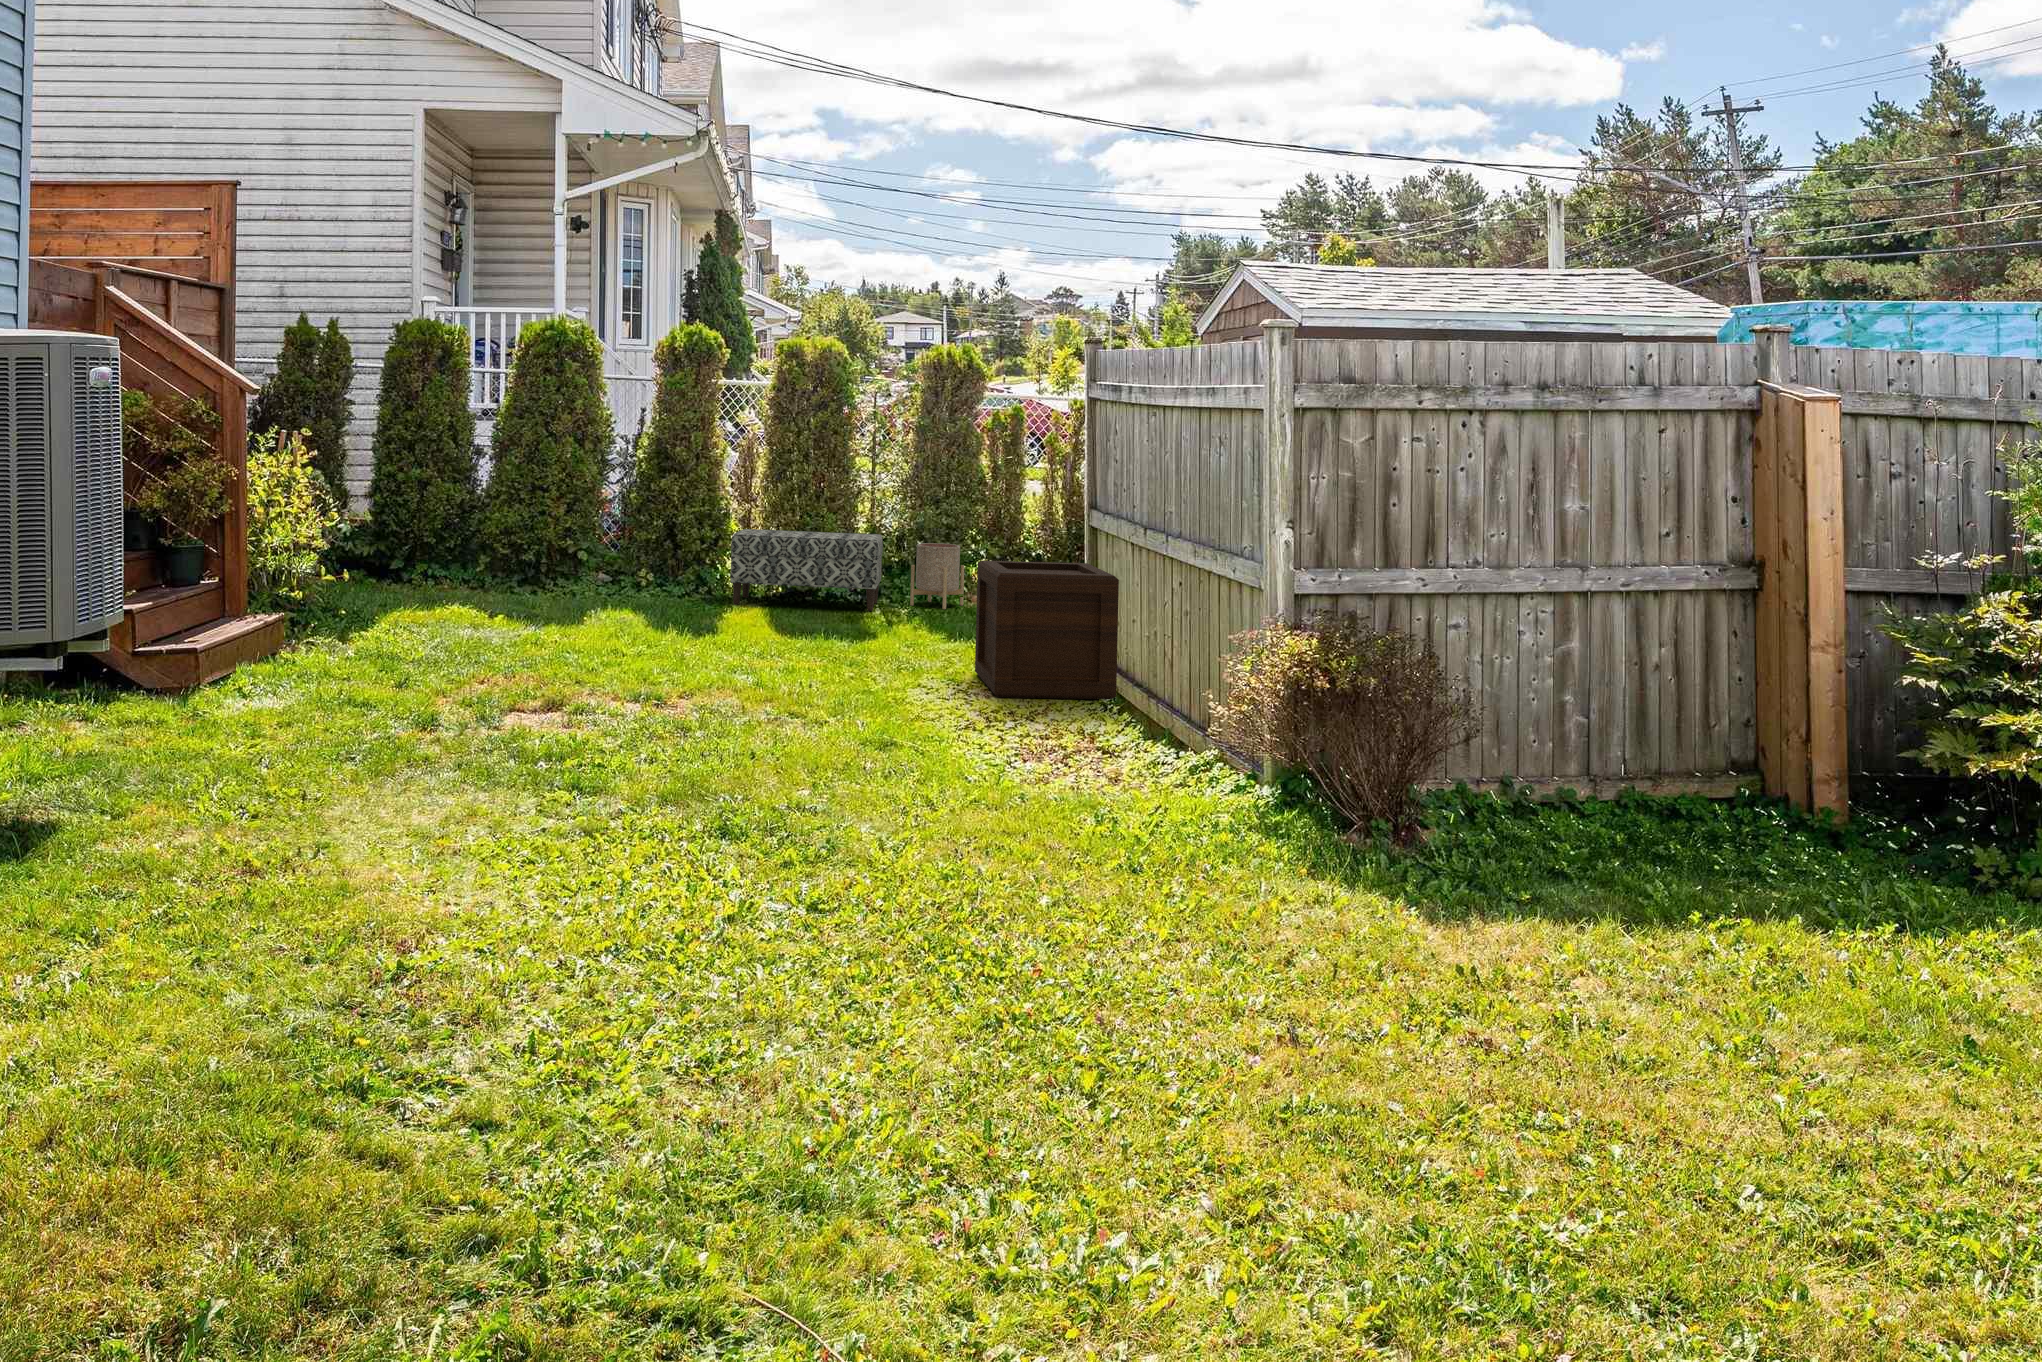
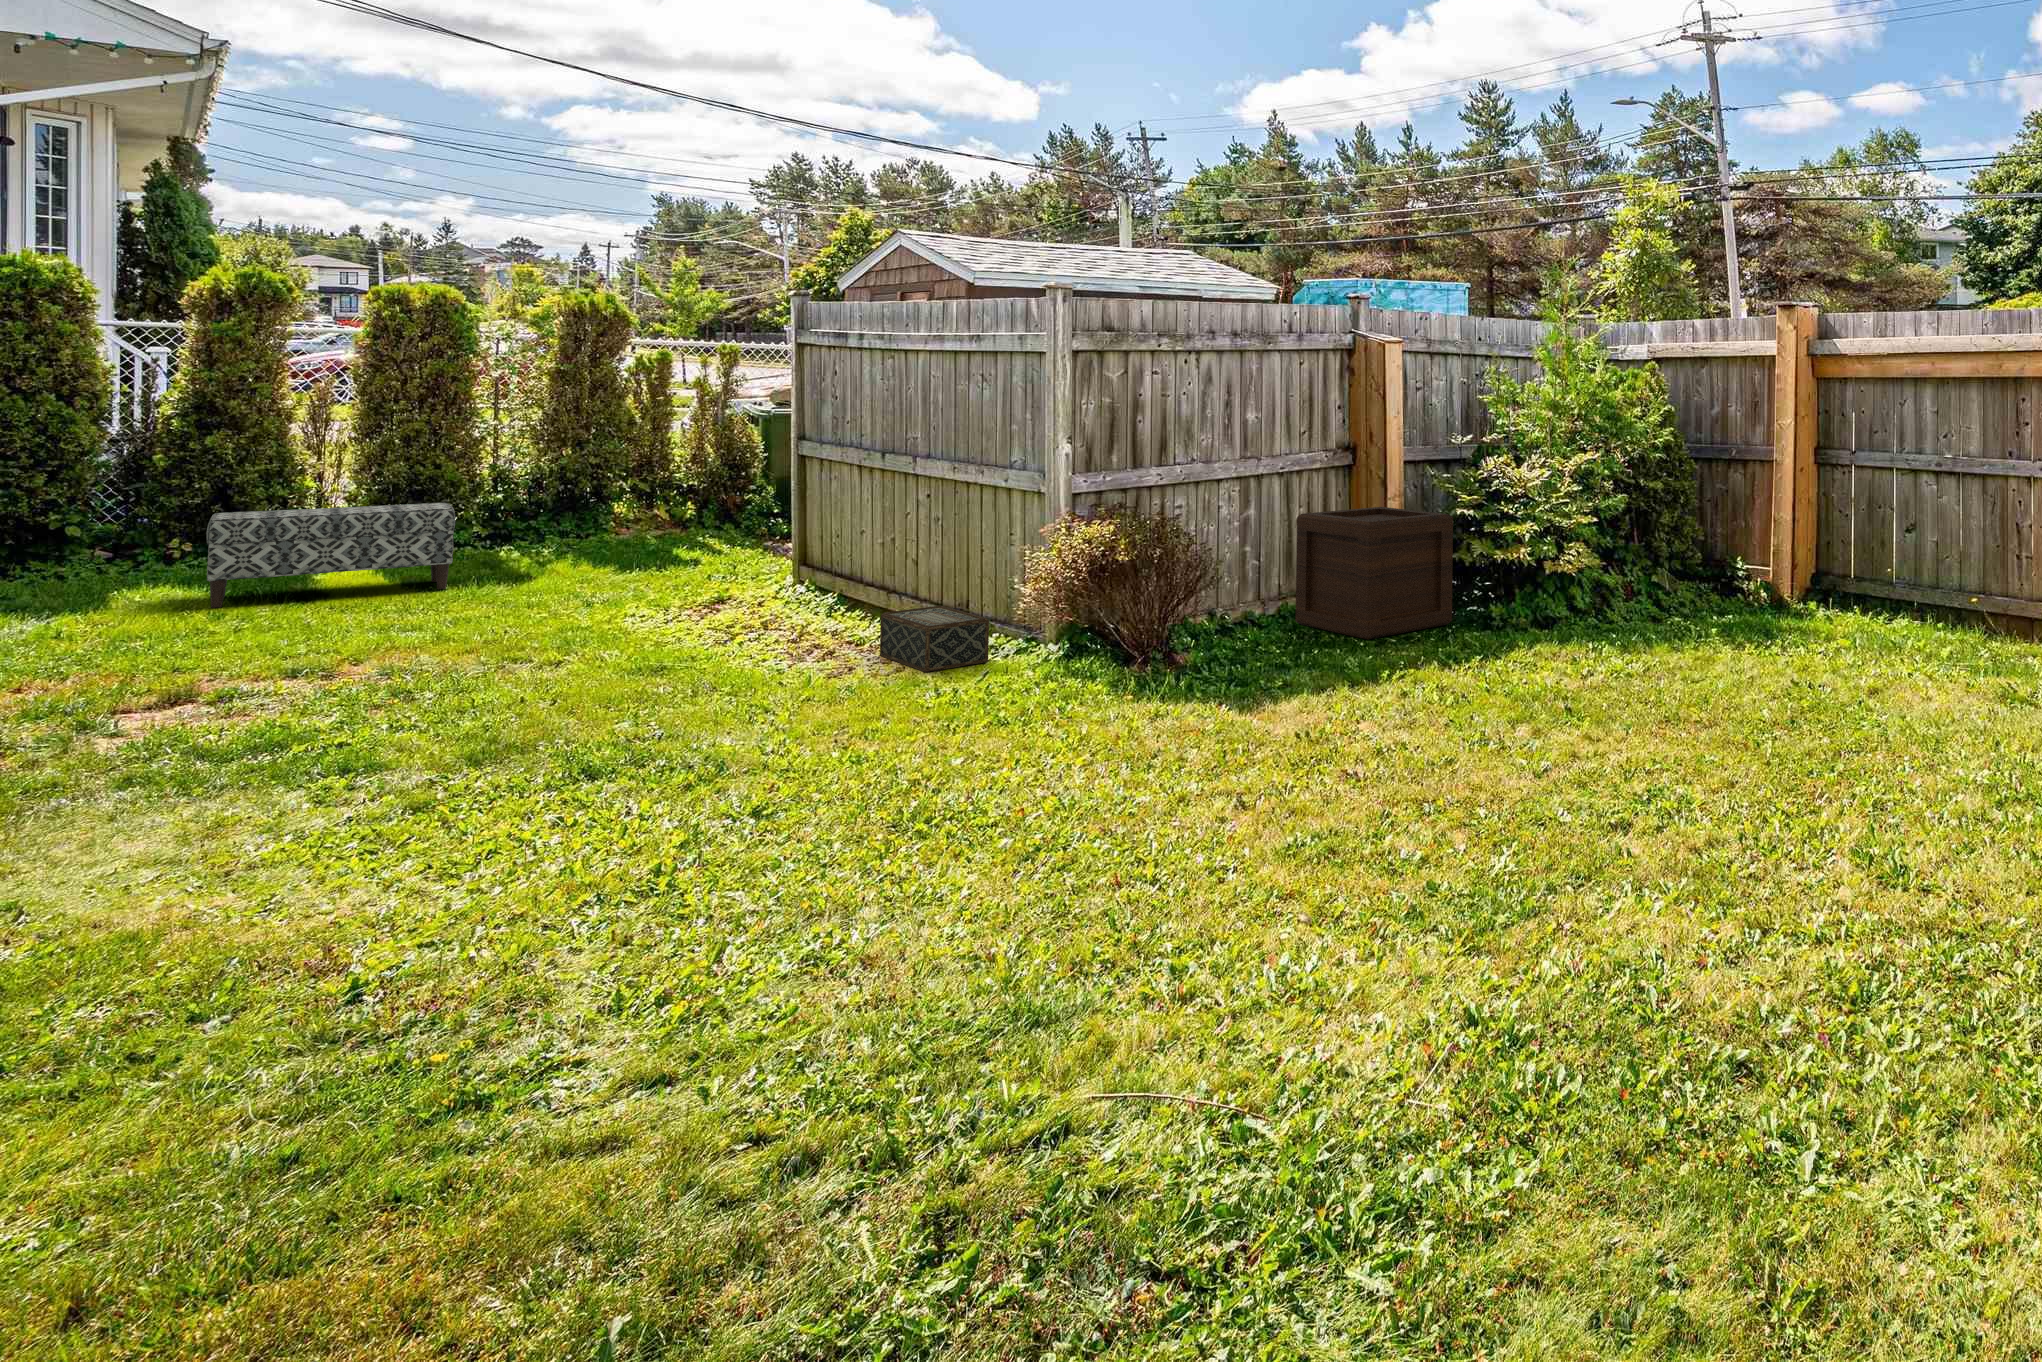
planter: present [910,543,964,609] -> none [489,506,562,578]
wooden crate: present [975,561,1119,699] -> present [1295,507,1453,639]
woven basket: none [1115,698,1209,777] -> present [880,606,989,672]

